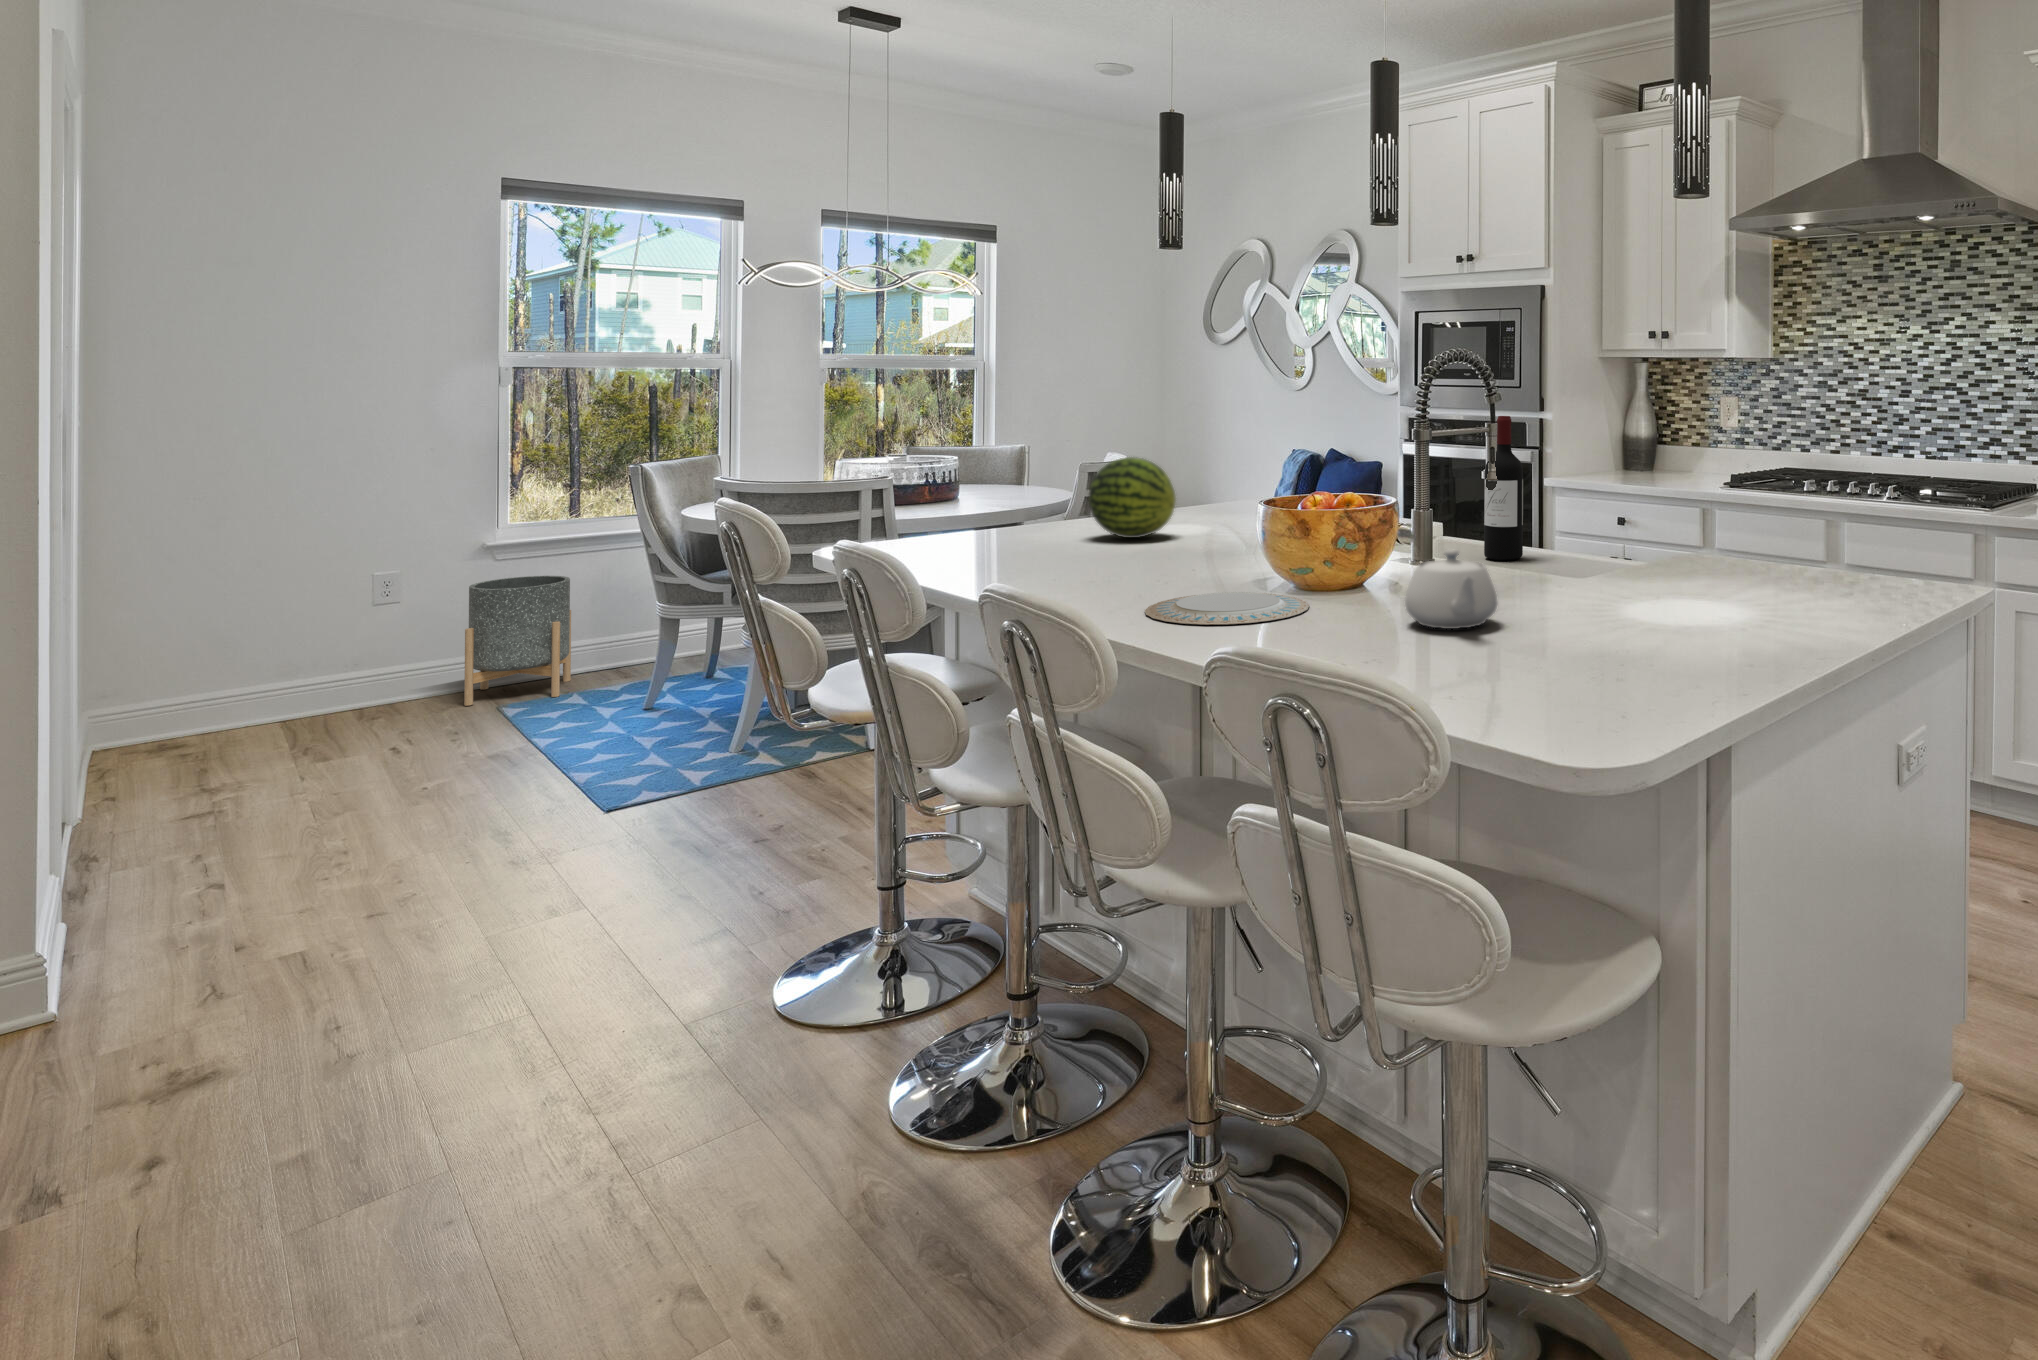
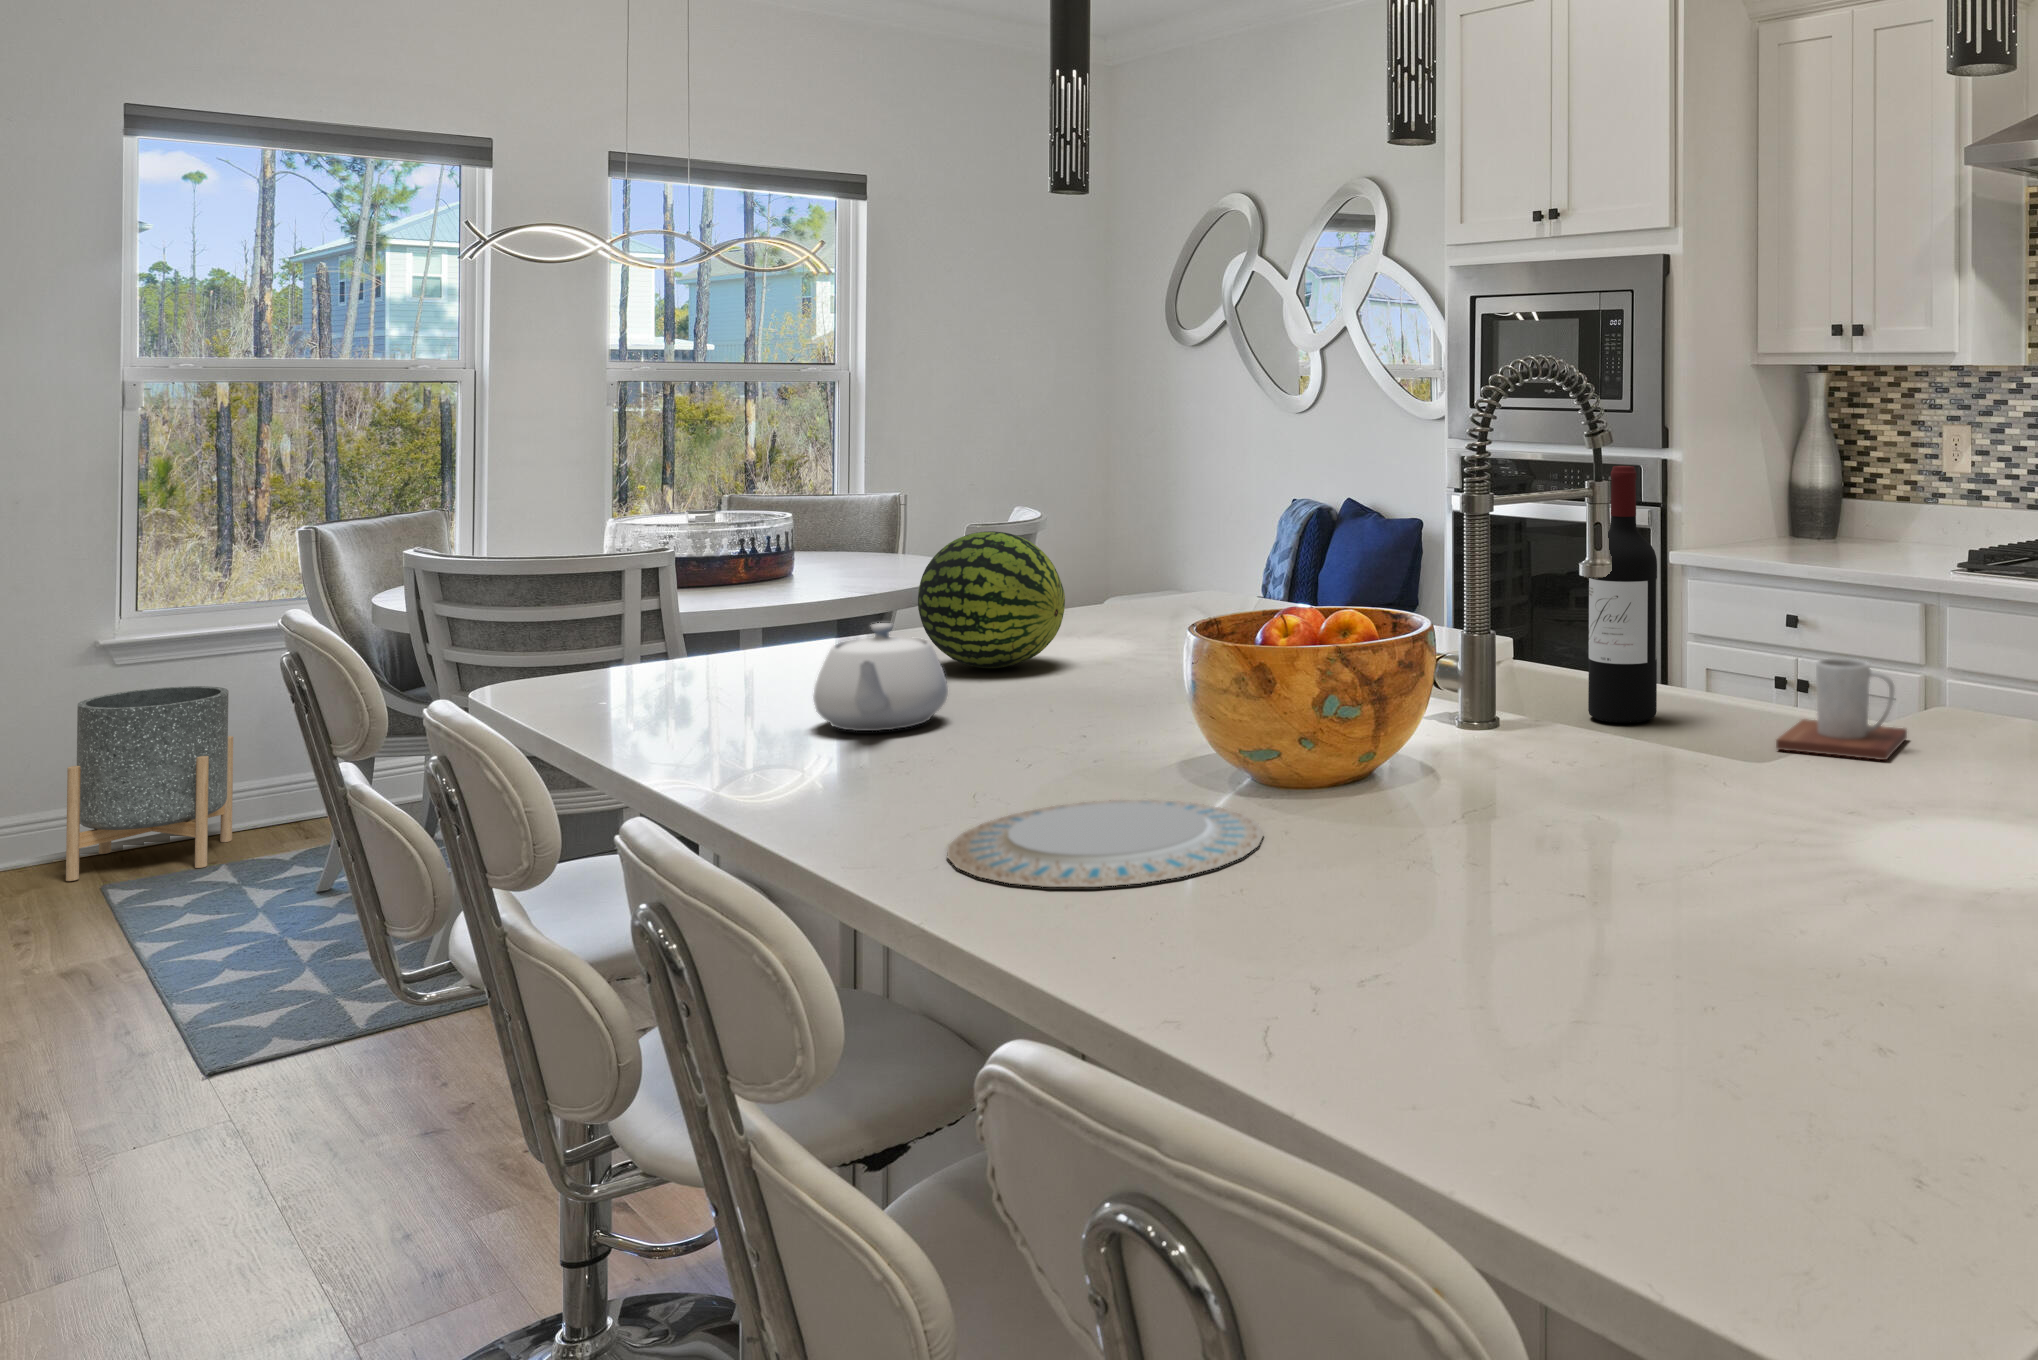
mug: none [1586,522,1660,575] -> present [1776,658,1907,760]
teapot: present [1405,550,1497,629] -> present [813,623,948,731]

